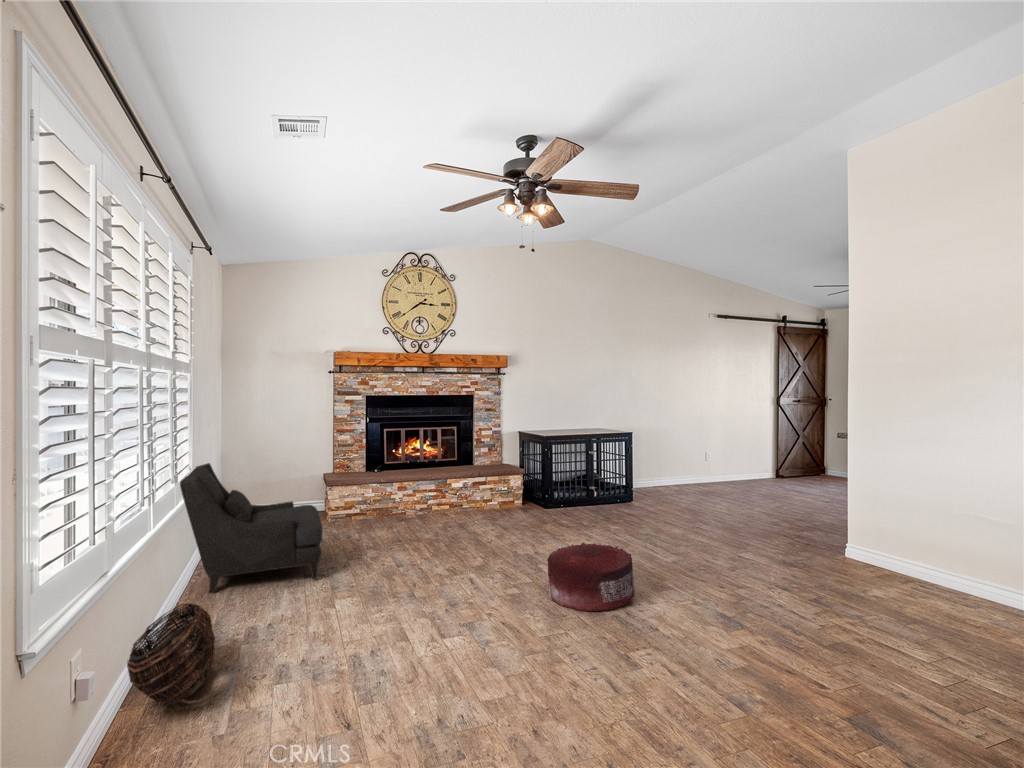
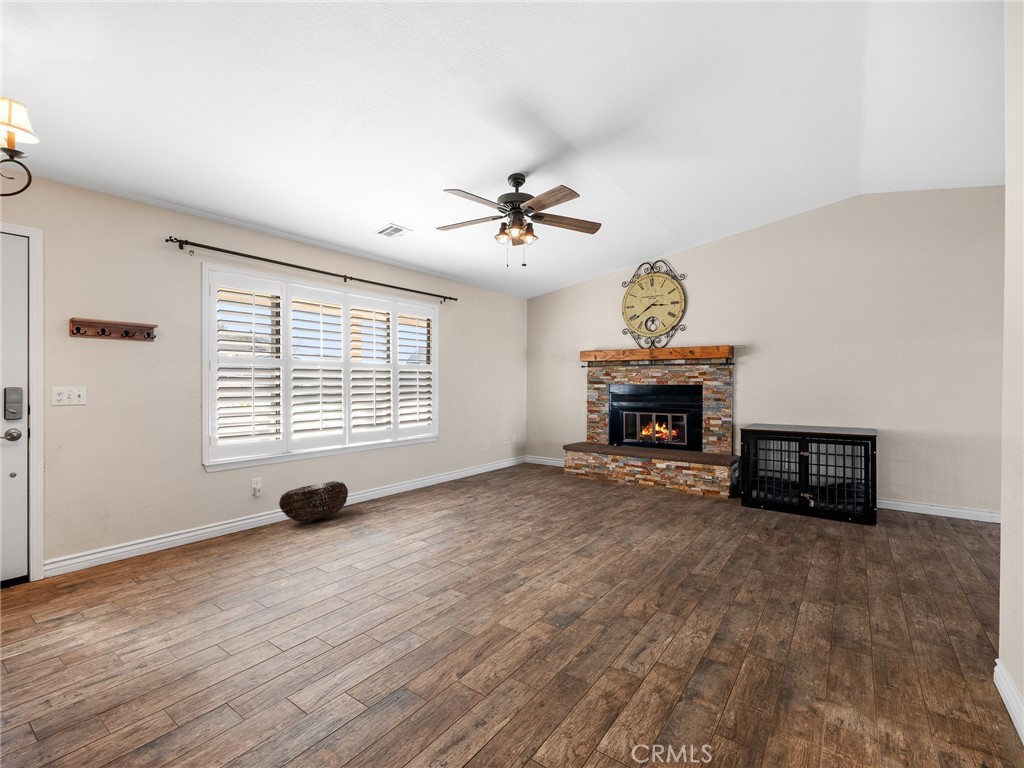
armchair: present [180,463,323,594] -> none [412,421,506,500]
pouf: present [548,543,635,612] -> none [509,517,594,582]

